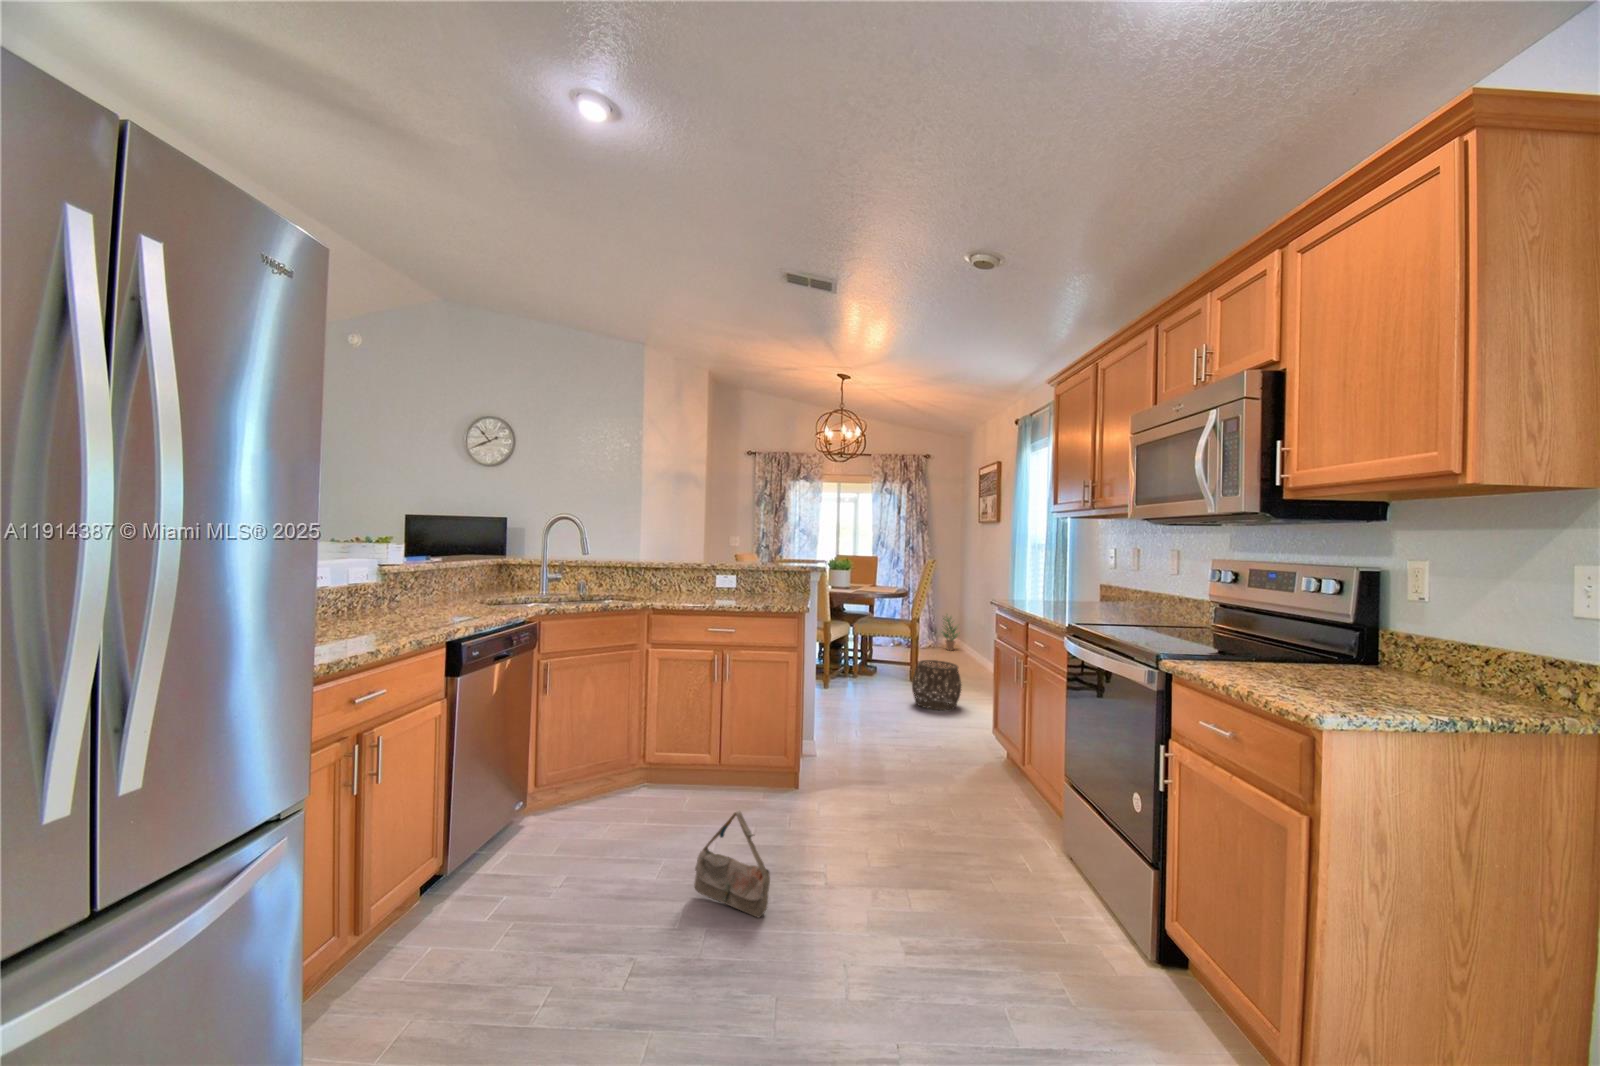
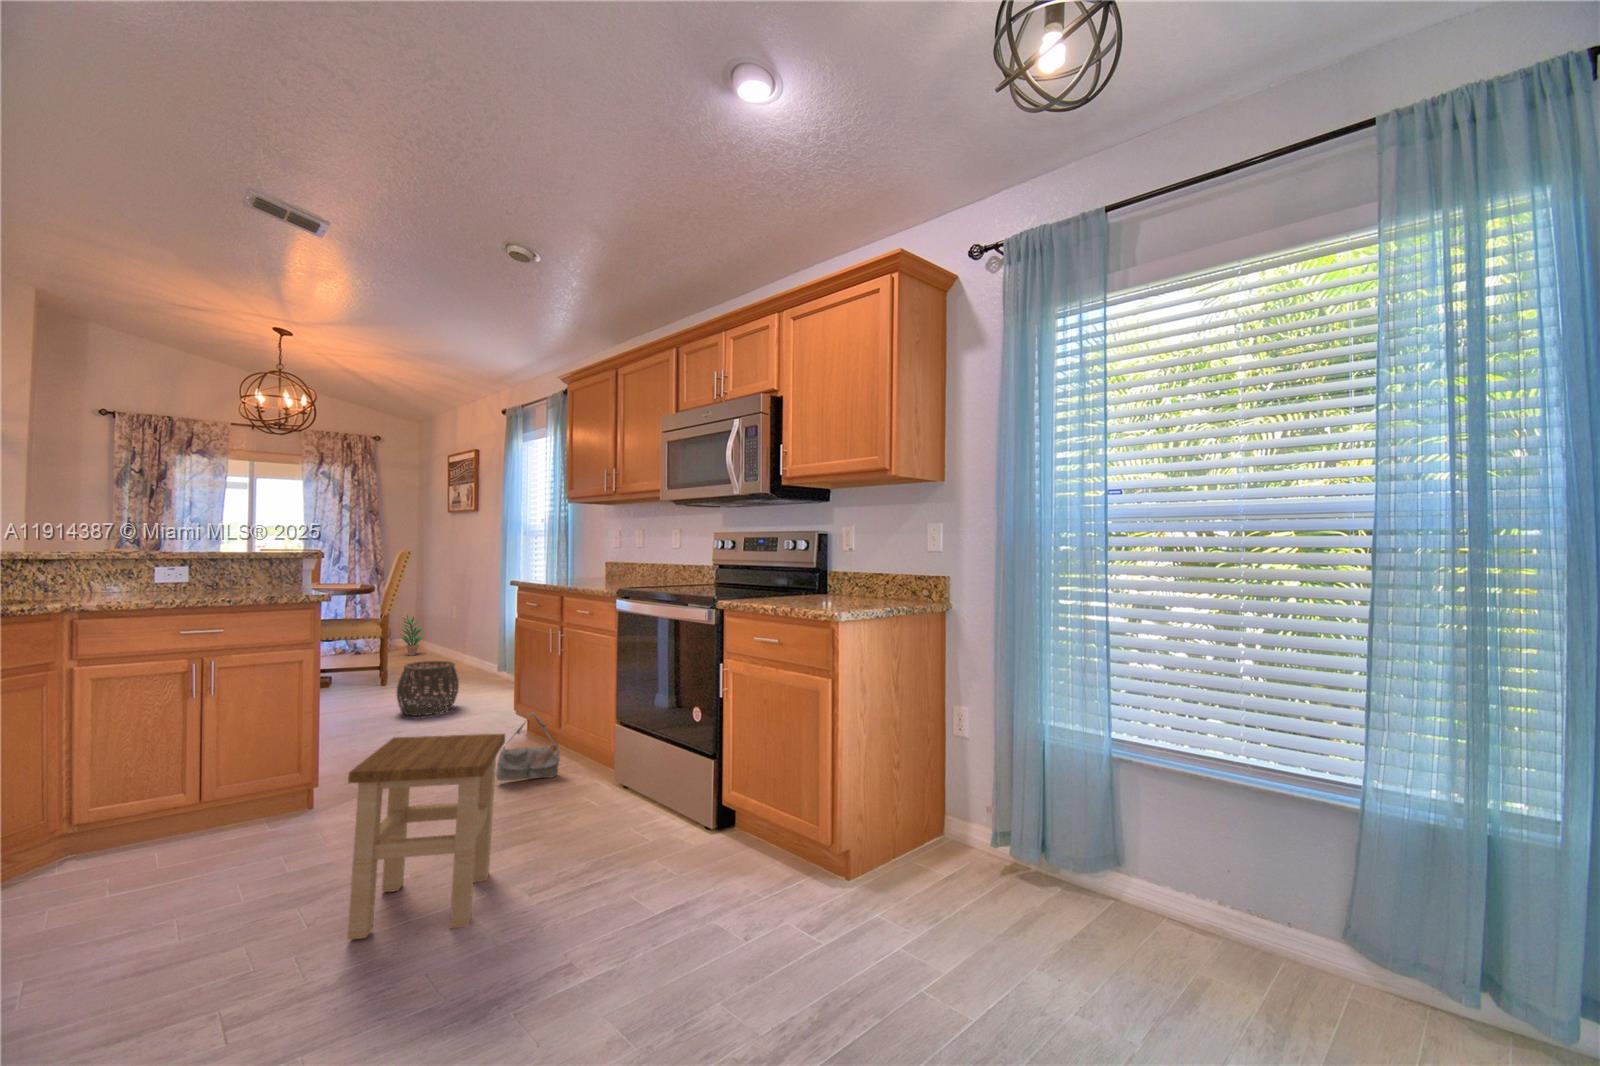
stool: none [790,730,923,920] -> present [347,734,505,940]
bag: present [694,811,770,917] -> present [496,713,560,781]

